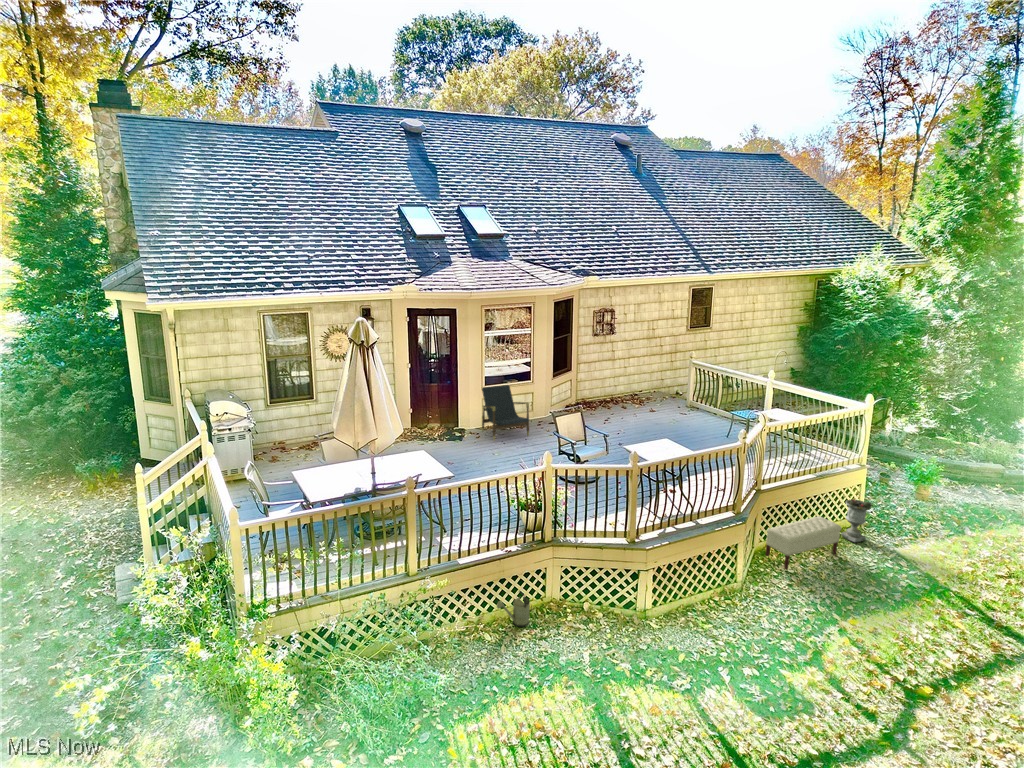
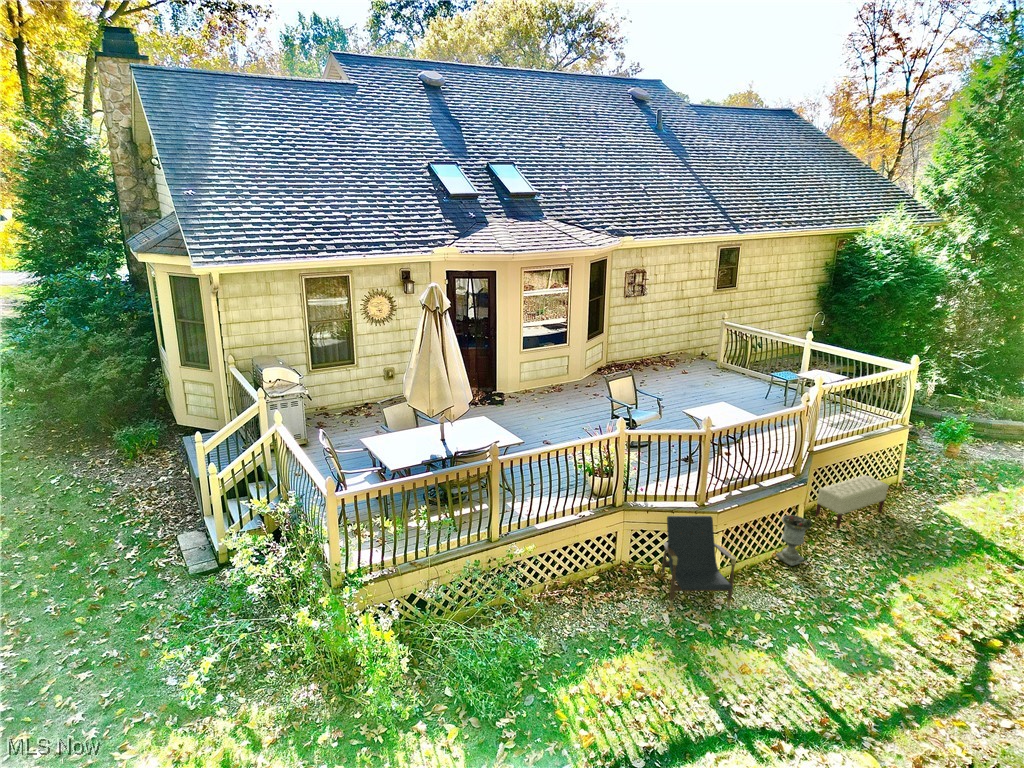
lounge chair: present [482,385,529,441] -> present [661,516,736,607]
planter: present [840,499,872,542] -> present [776,515,812,566]
watering can: present [497,591,530,627] -> none [573,554,606,590]

